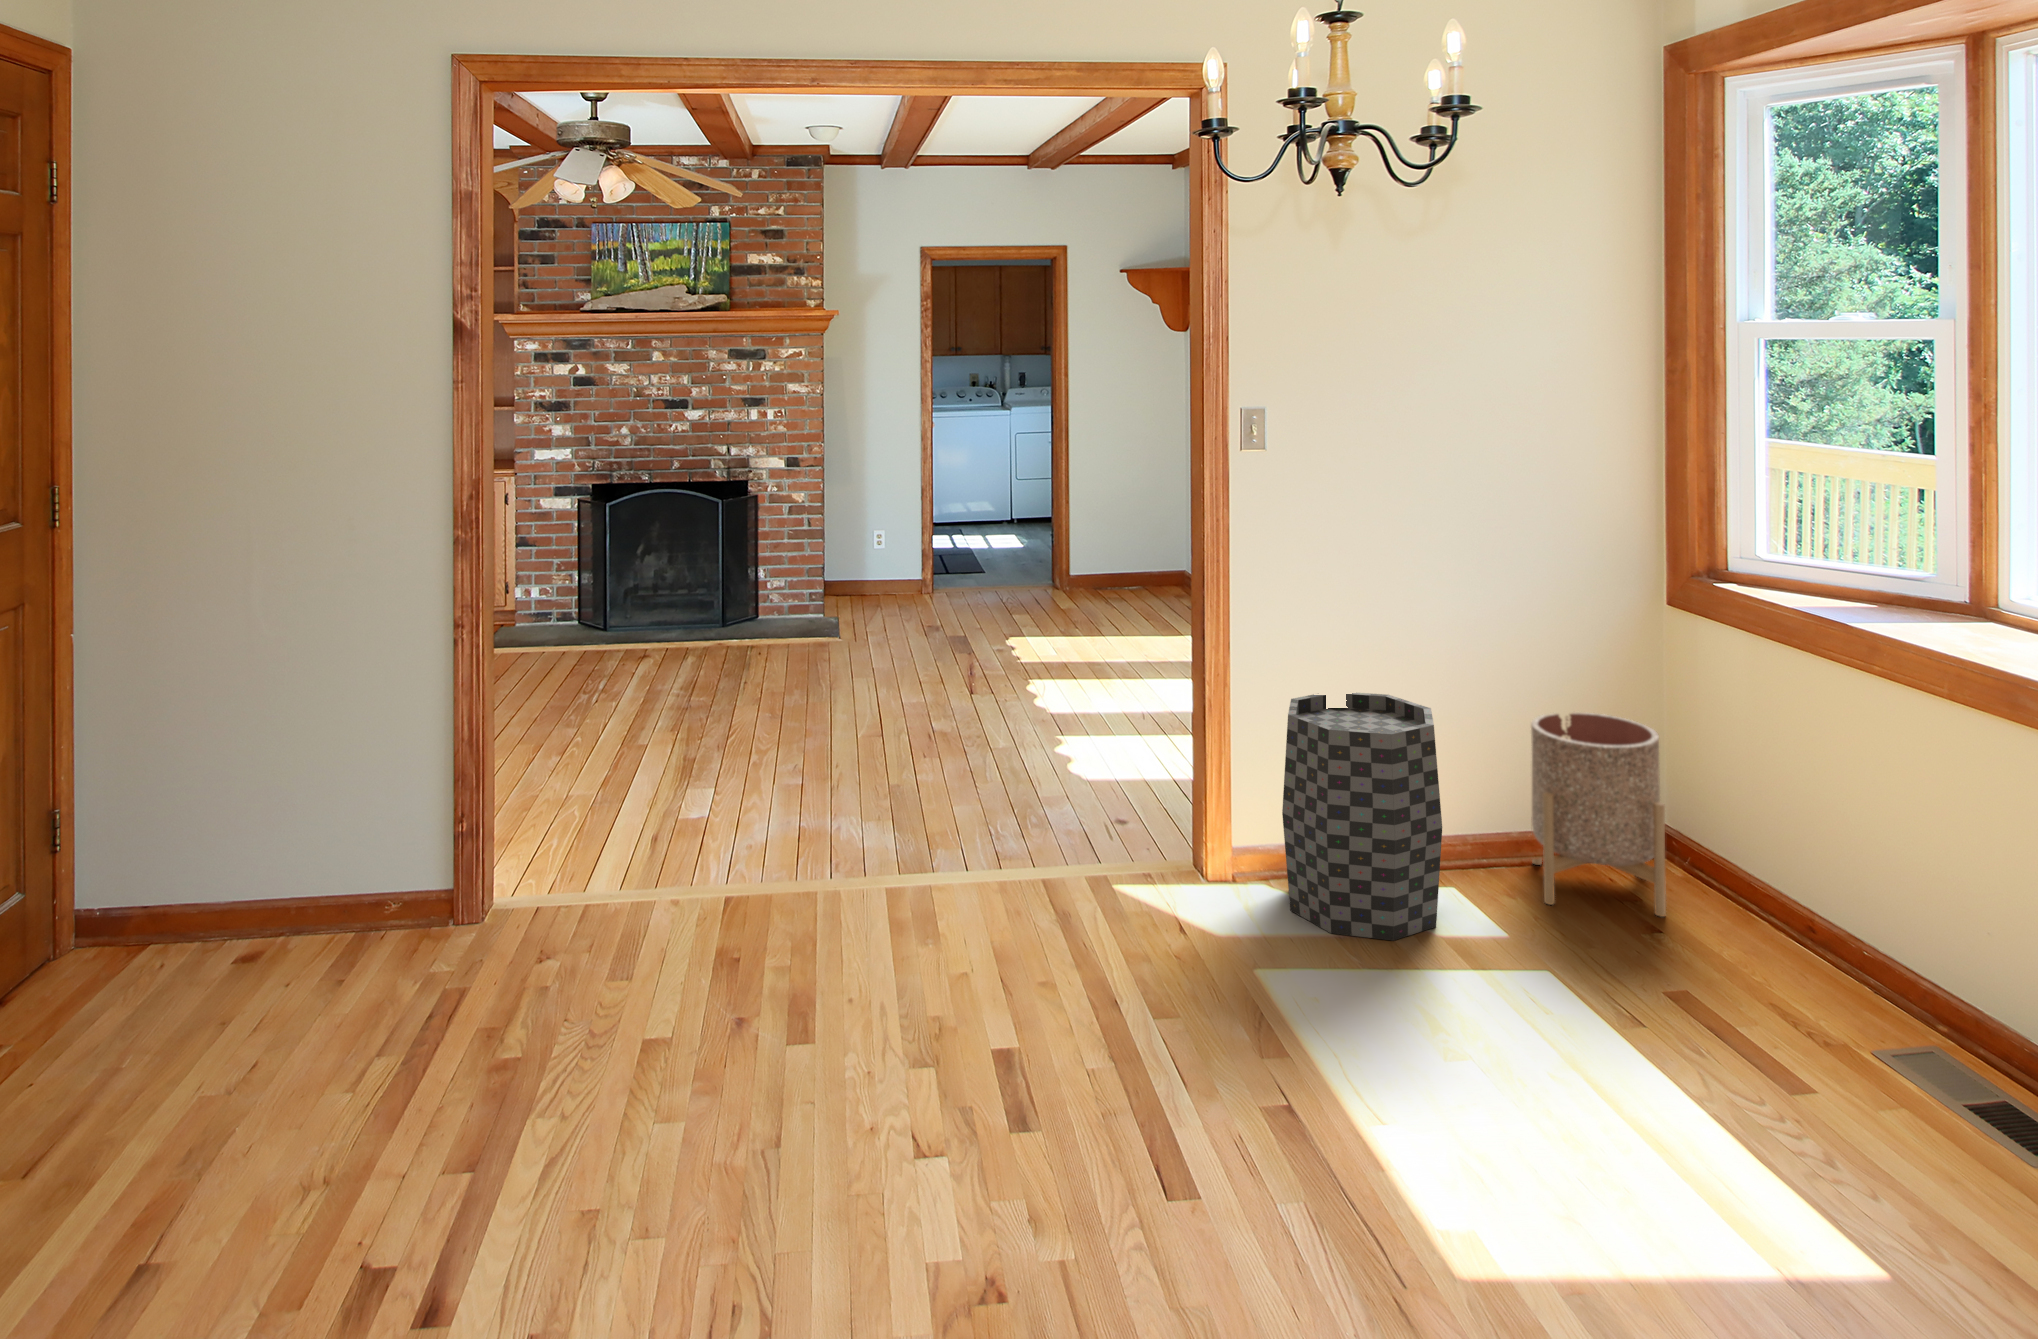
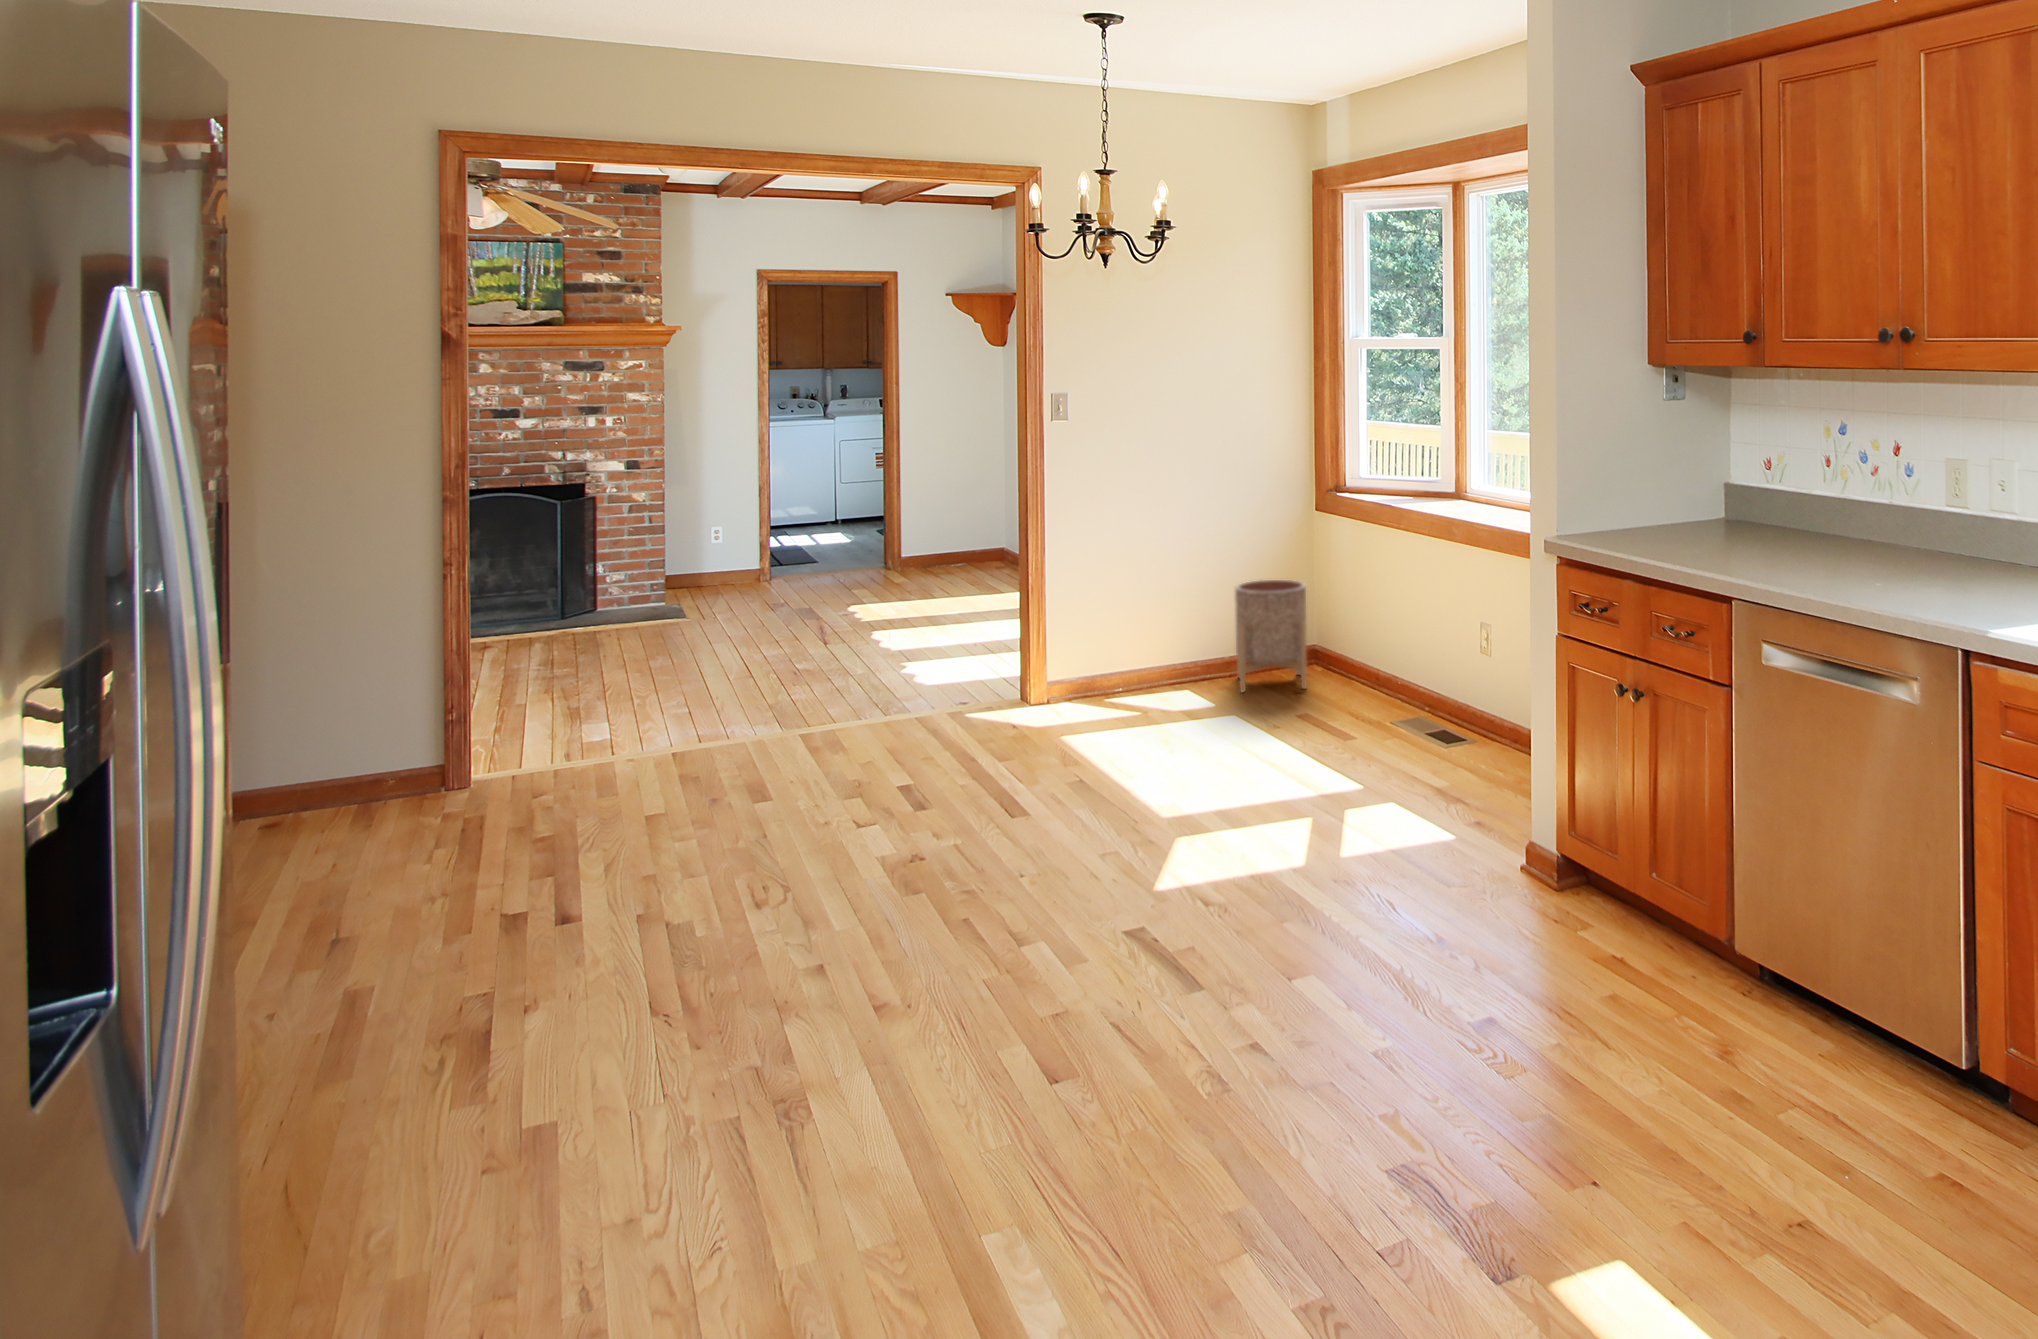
trash can: present [1282,693,1442,941] -> none [1079,576,1178,719]

